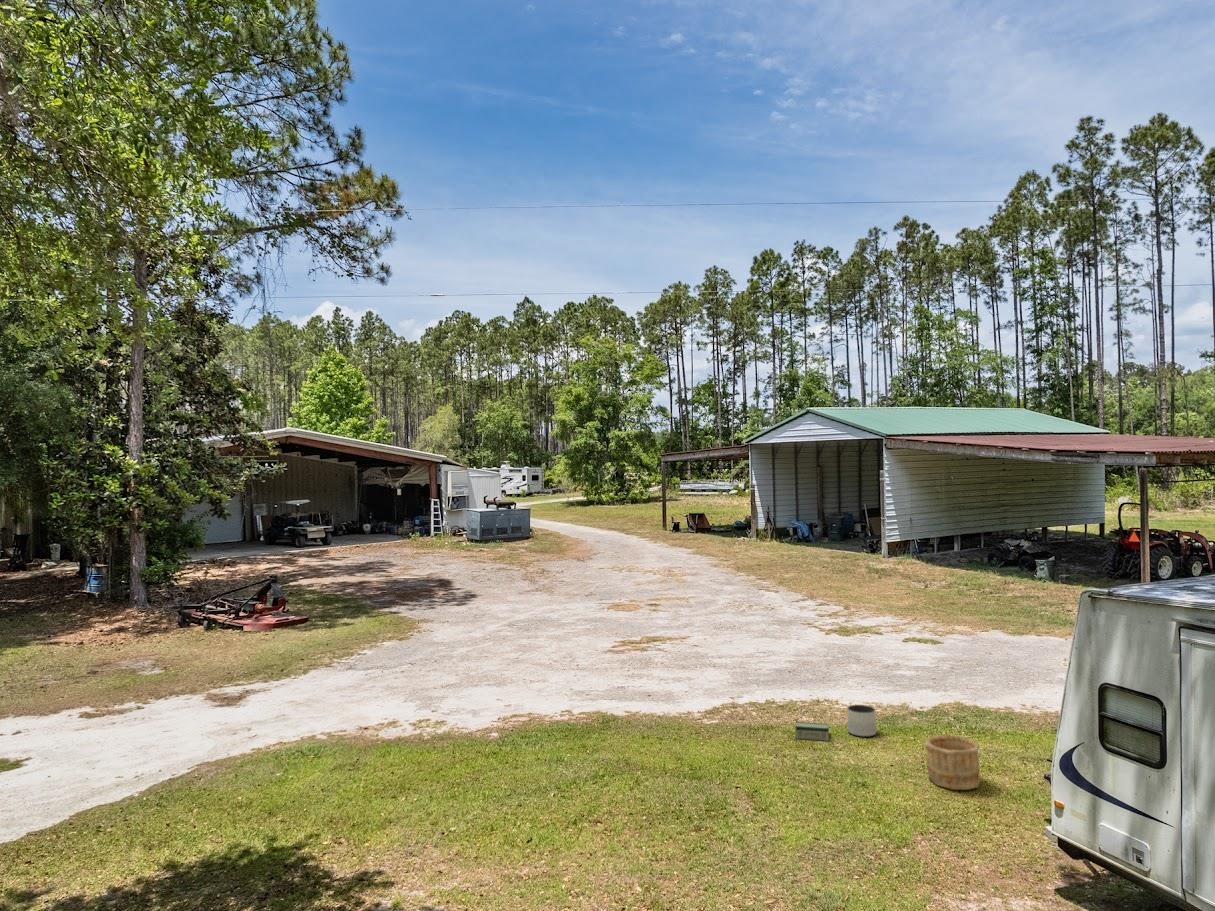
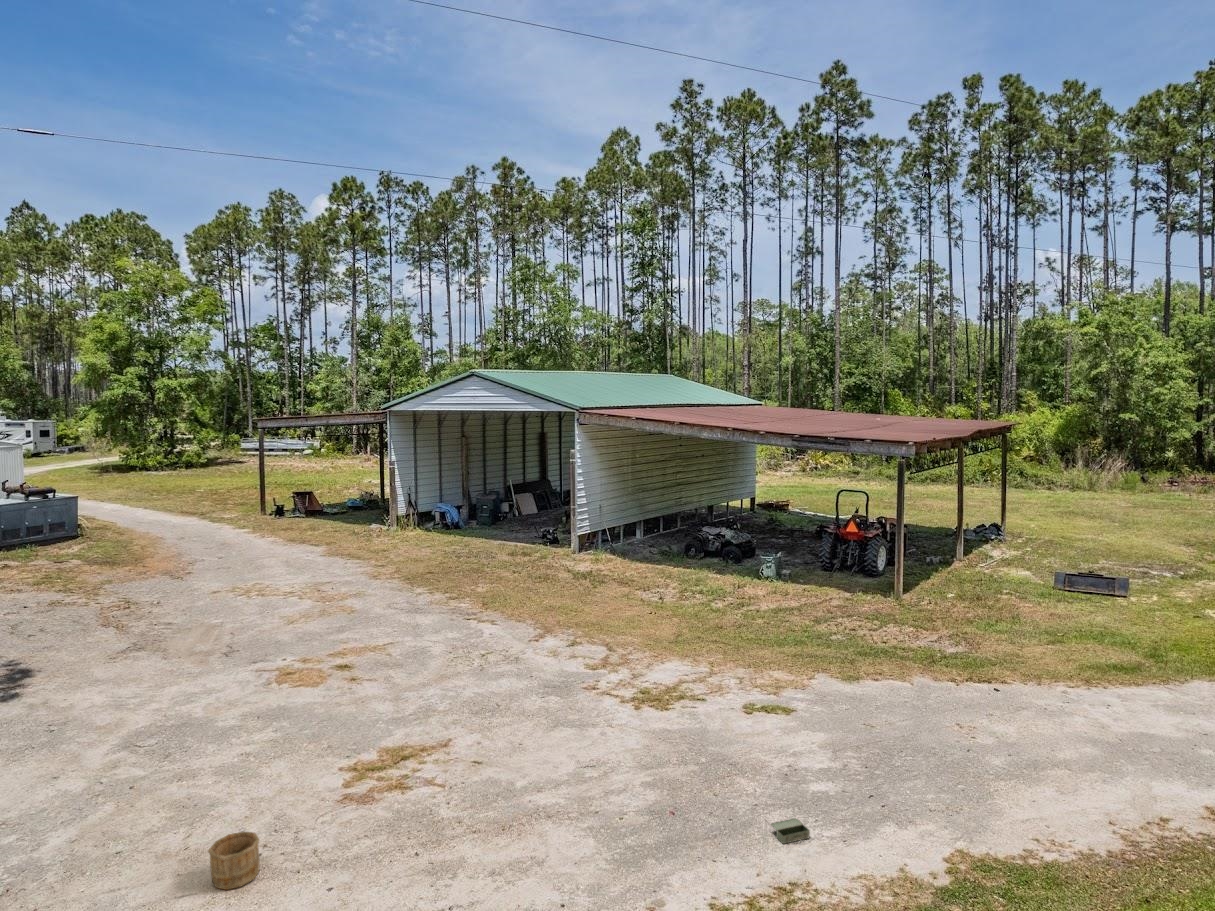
planter: present [847,705,876,737] -> none [805,789,831,823]
wooden bucket: present [925,735,980,790] -> present [208,832,259,890]

